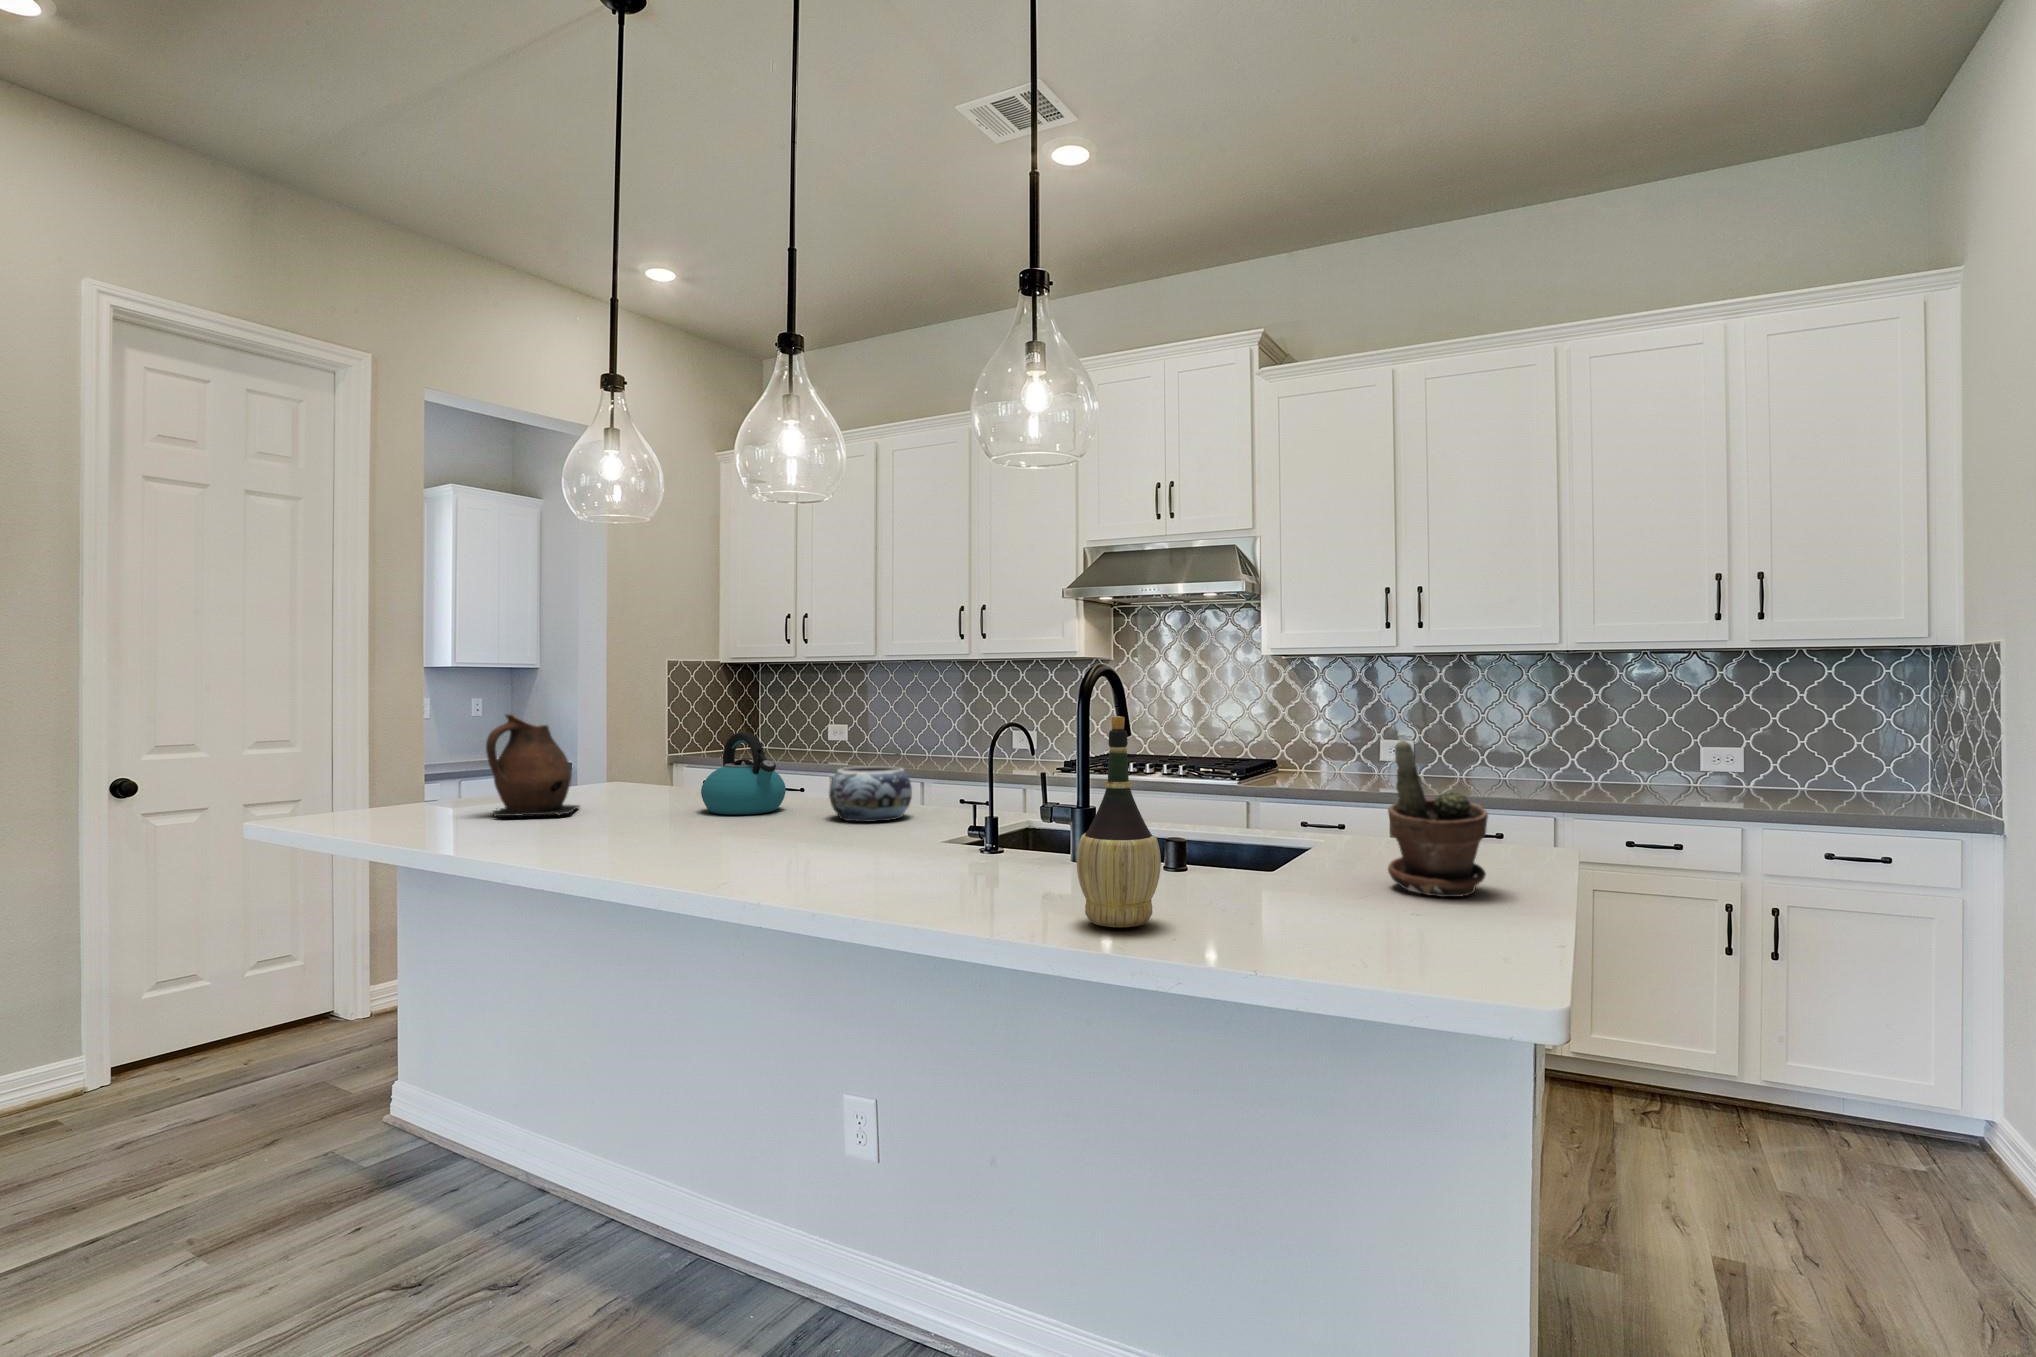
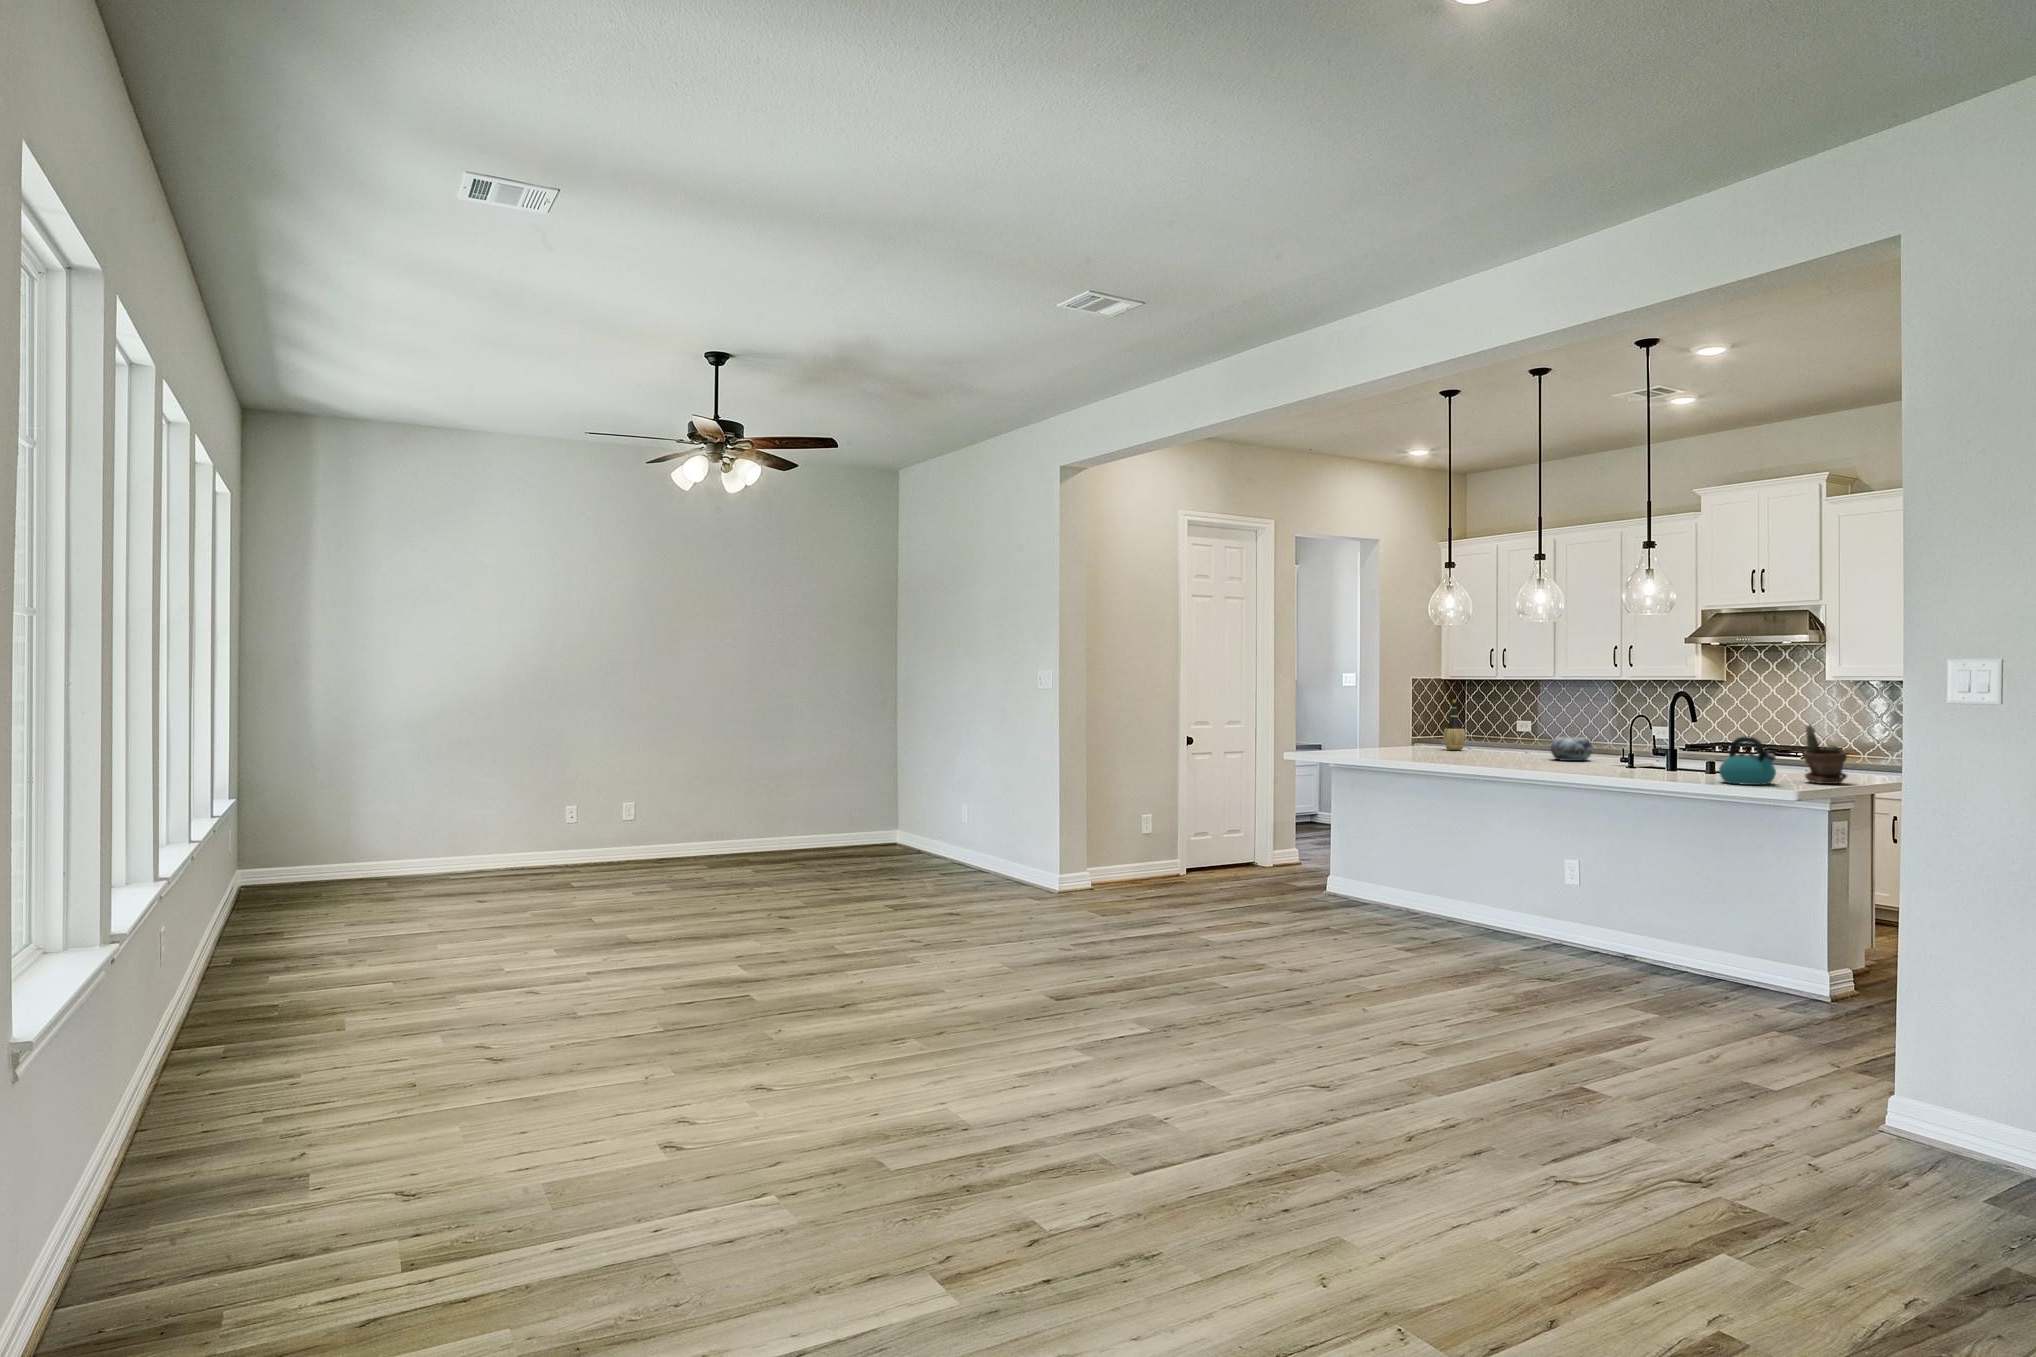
ceramic pitcher: present [486,714,579,816] -> none [1389,710,1427,755]
wine bottle: present [1077,716,1161,927] -> present [1444,700,1465,750]
kettle: present [701,732,786,815] -> present [1719,737,1776,785]

